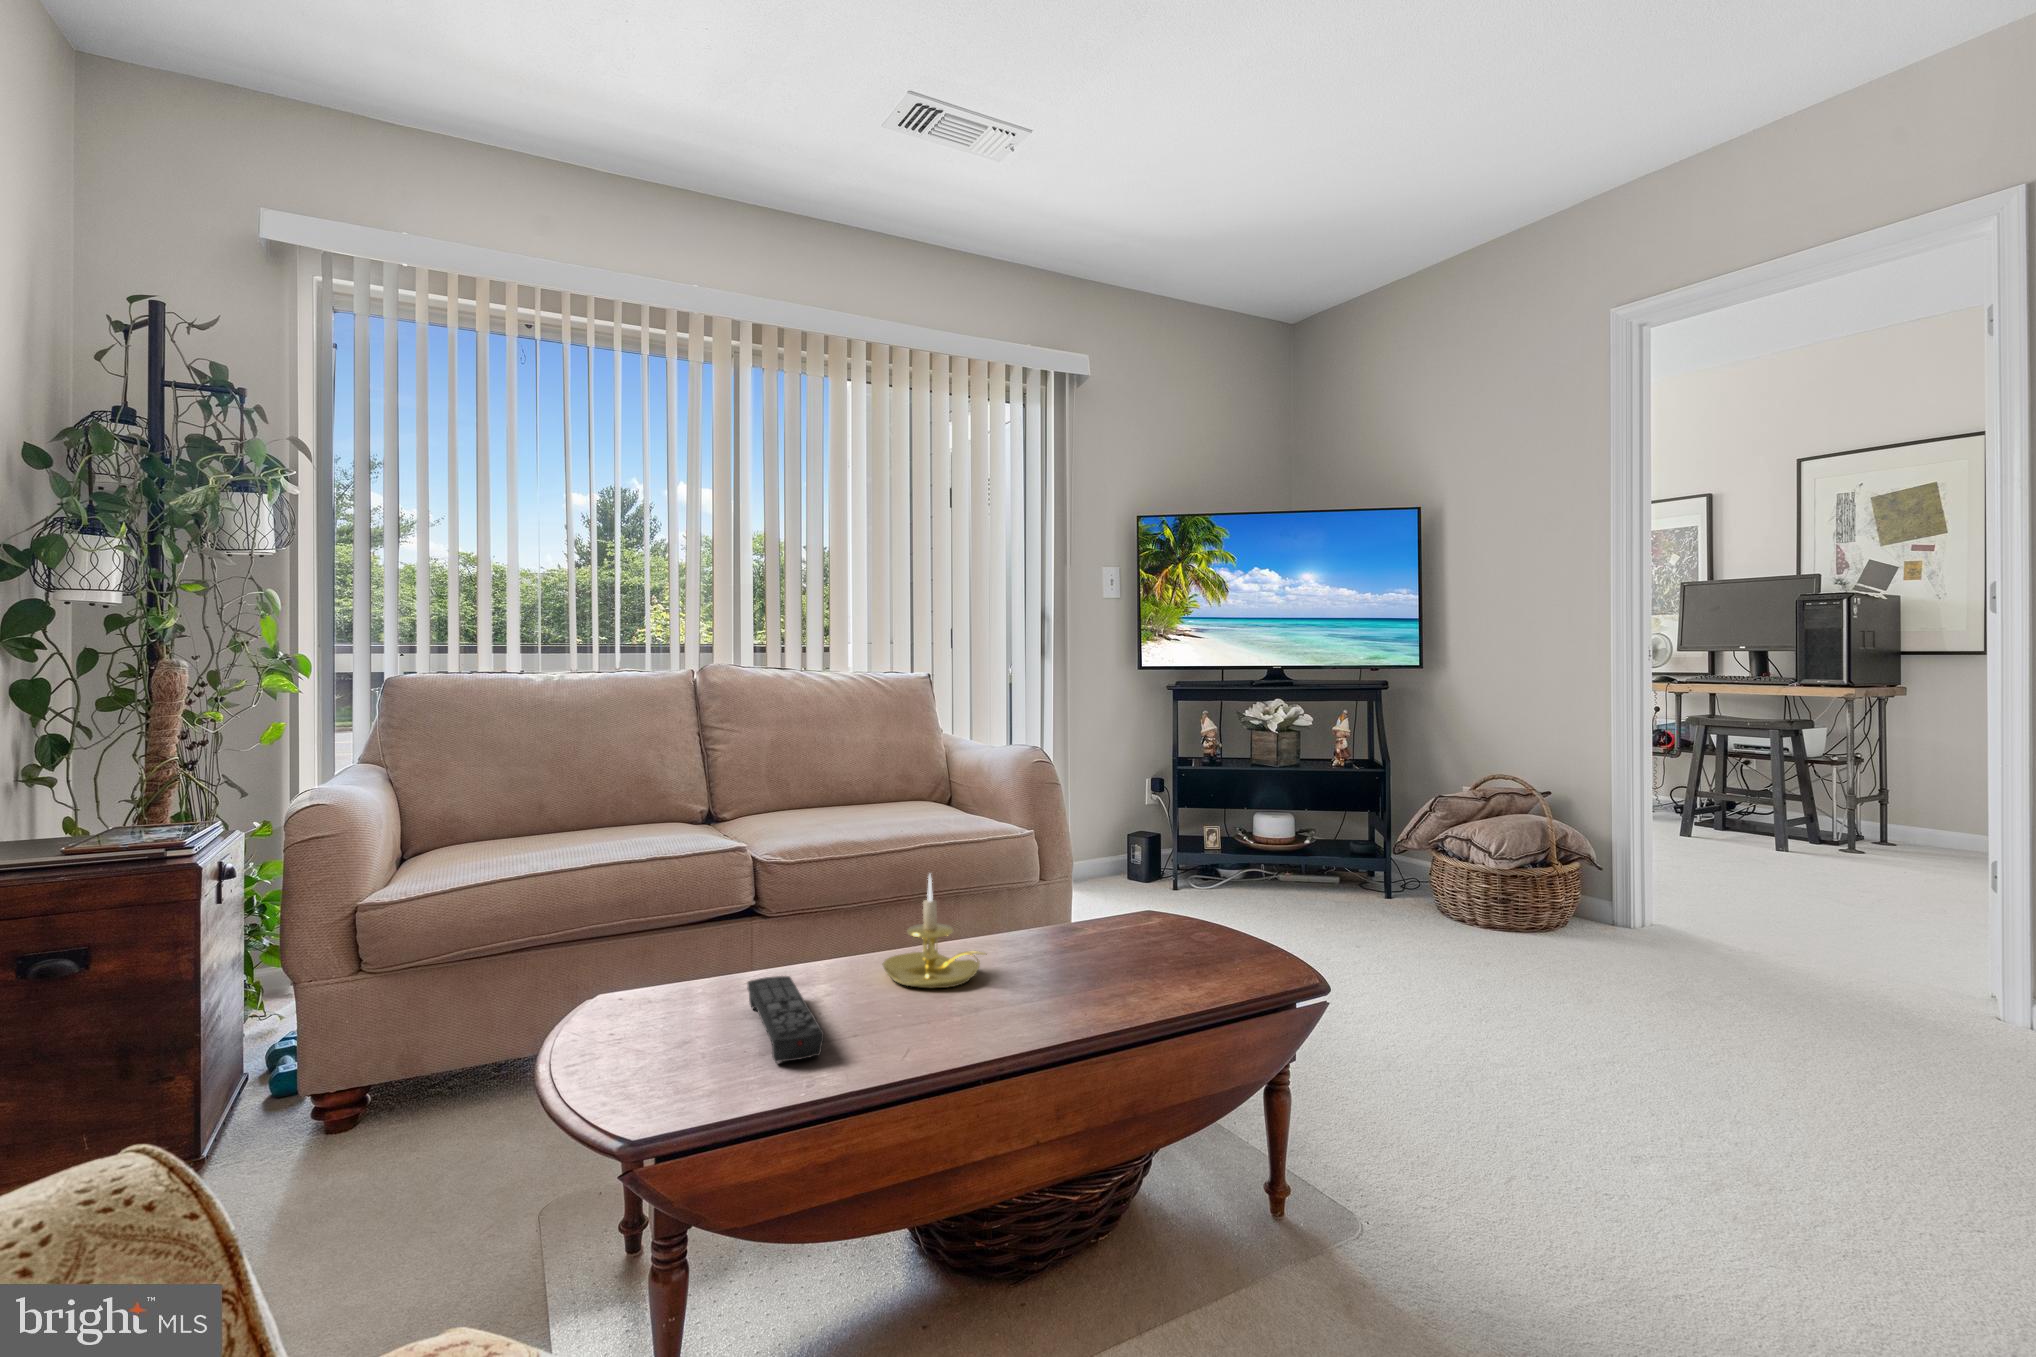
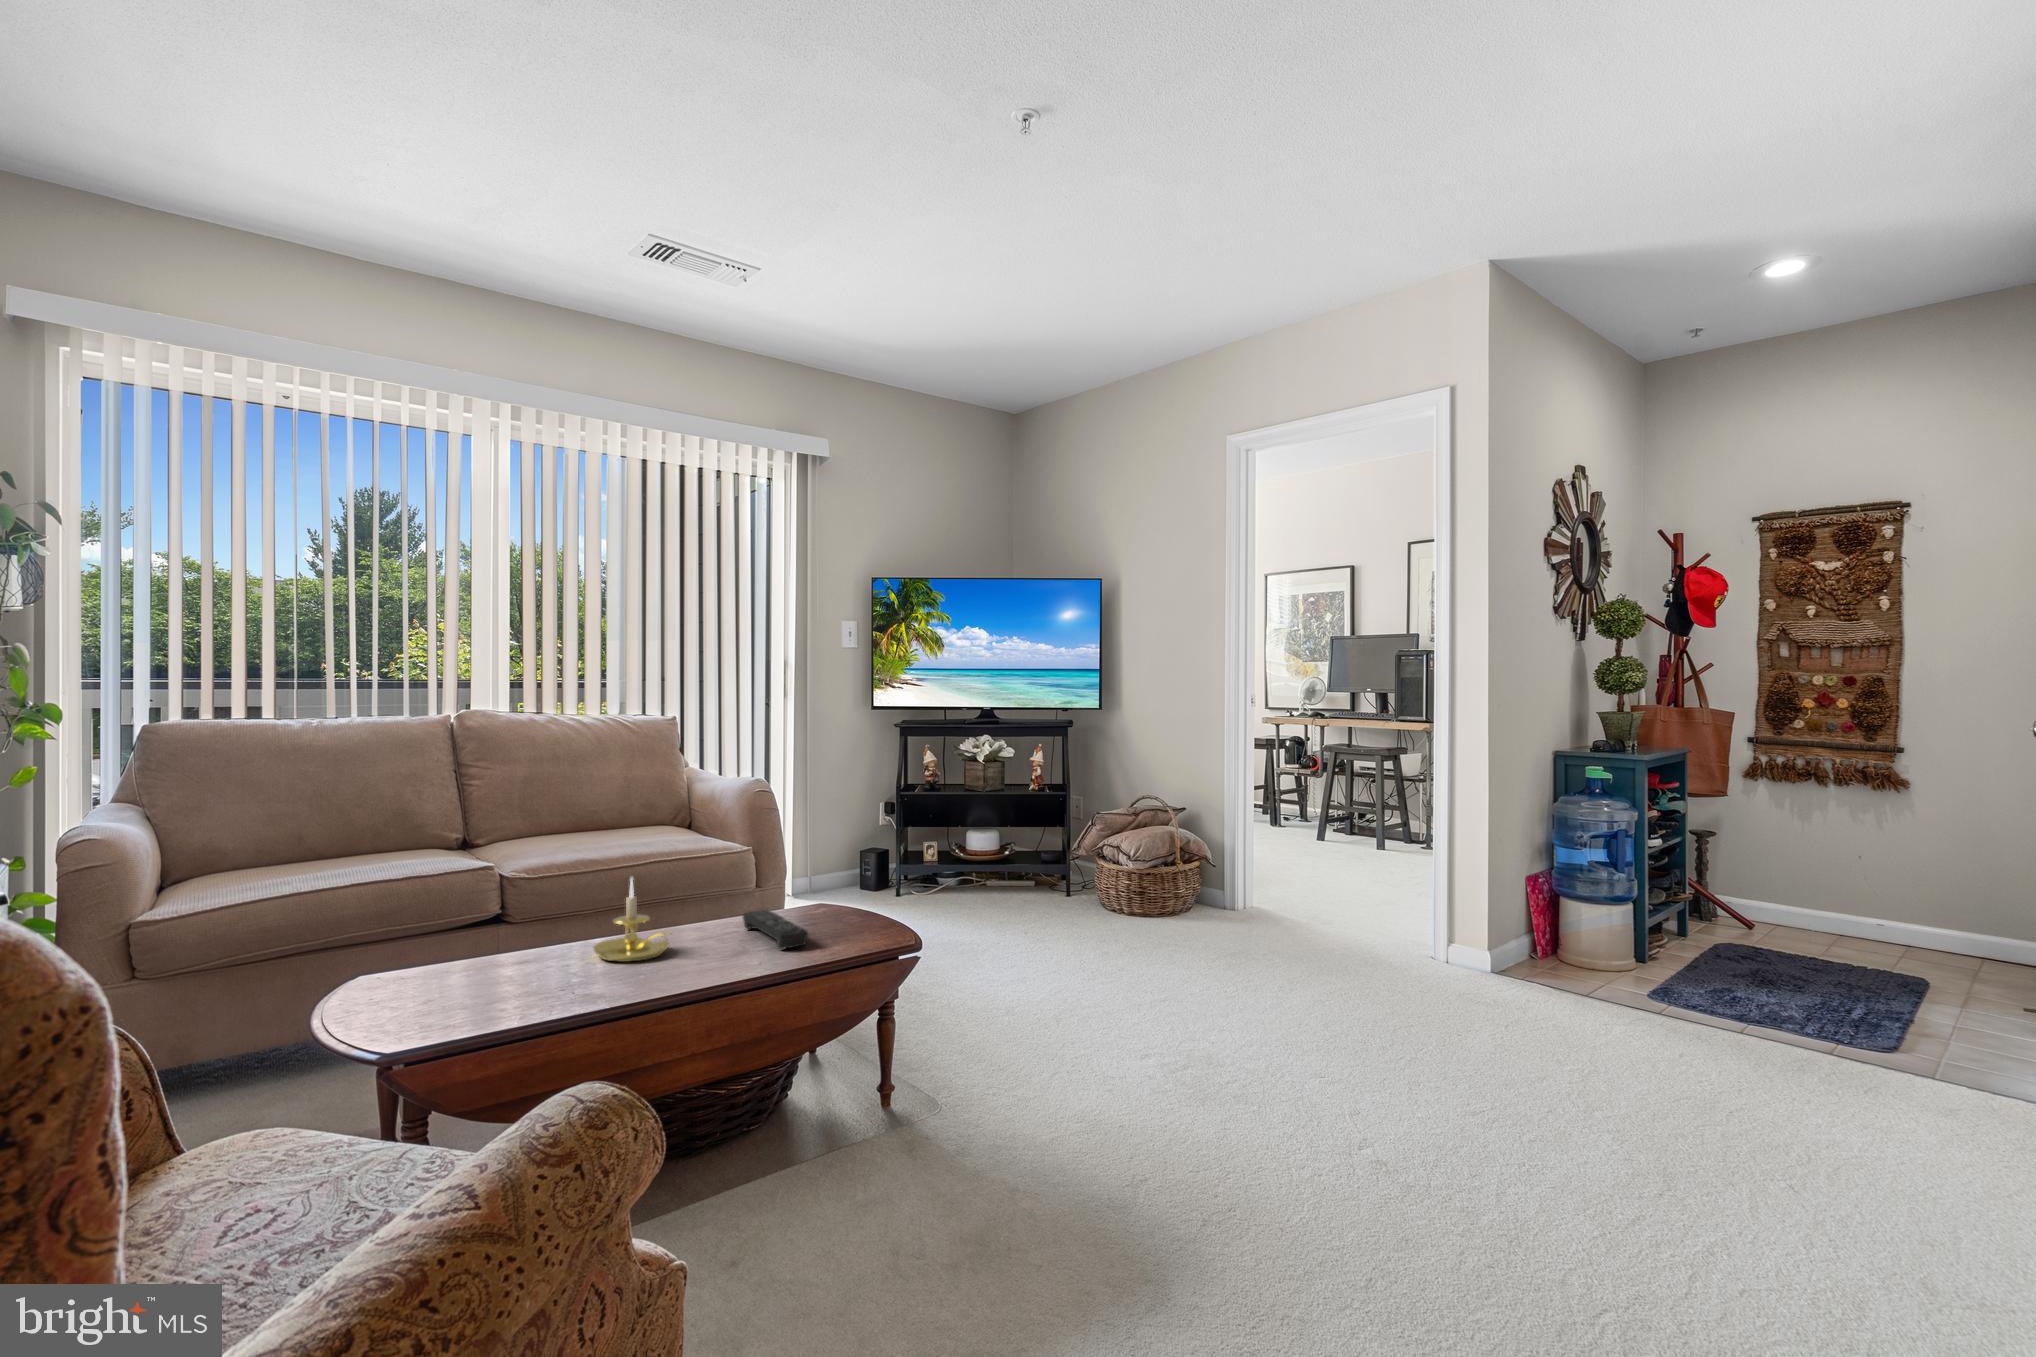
remote control: present [747,976,824,1062] -> present [743,910,808,949]

